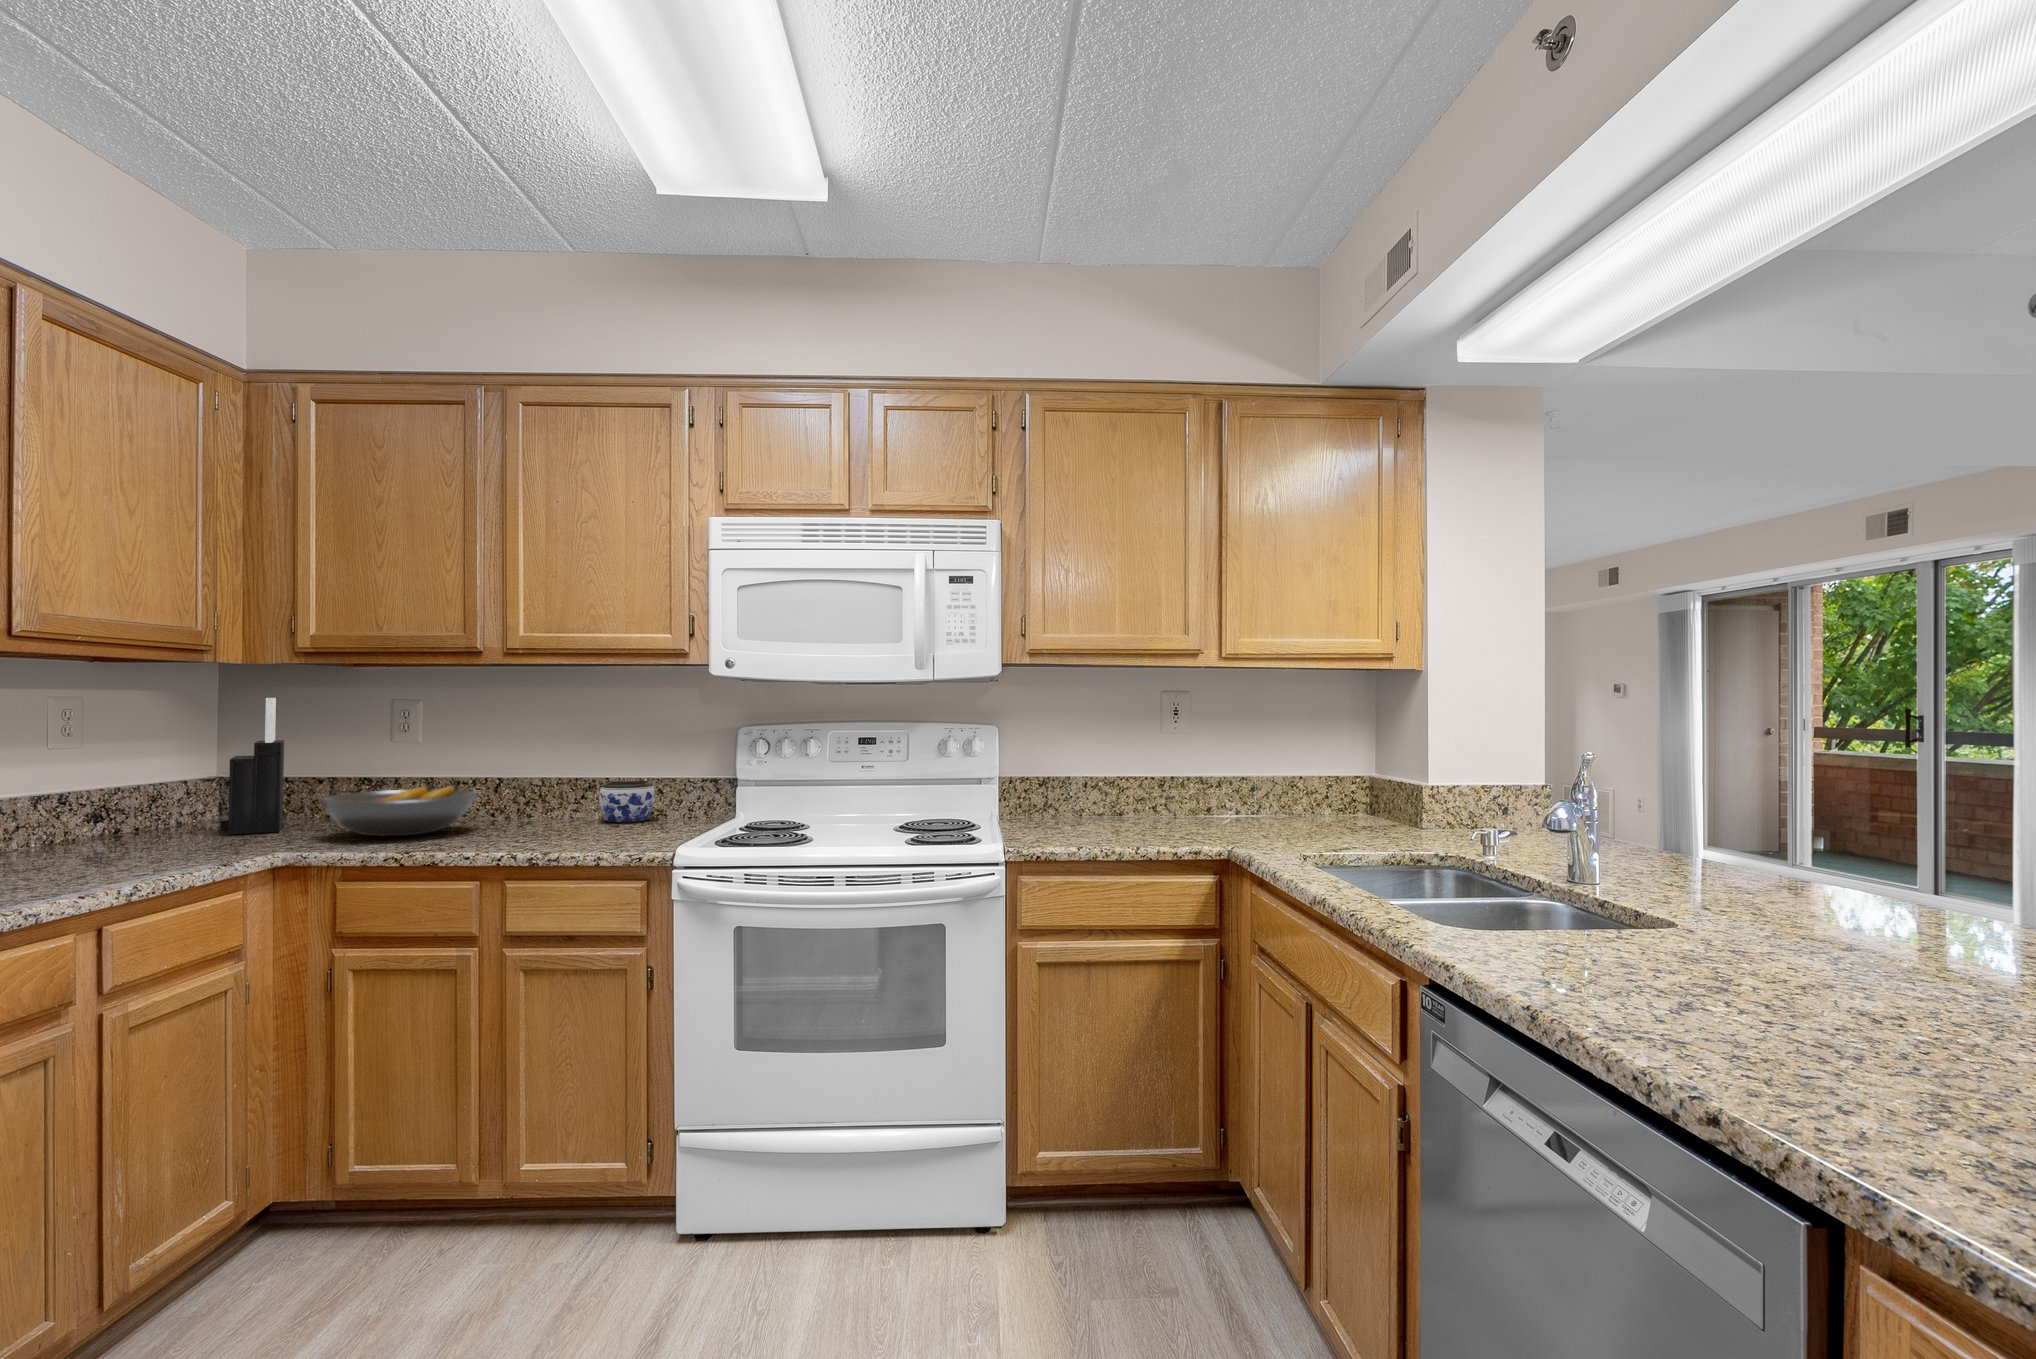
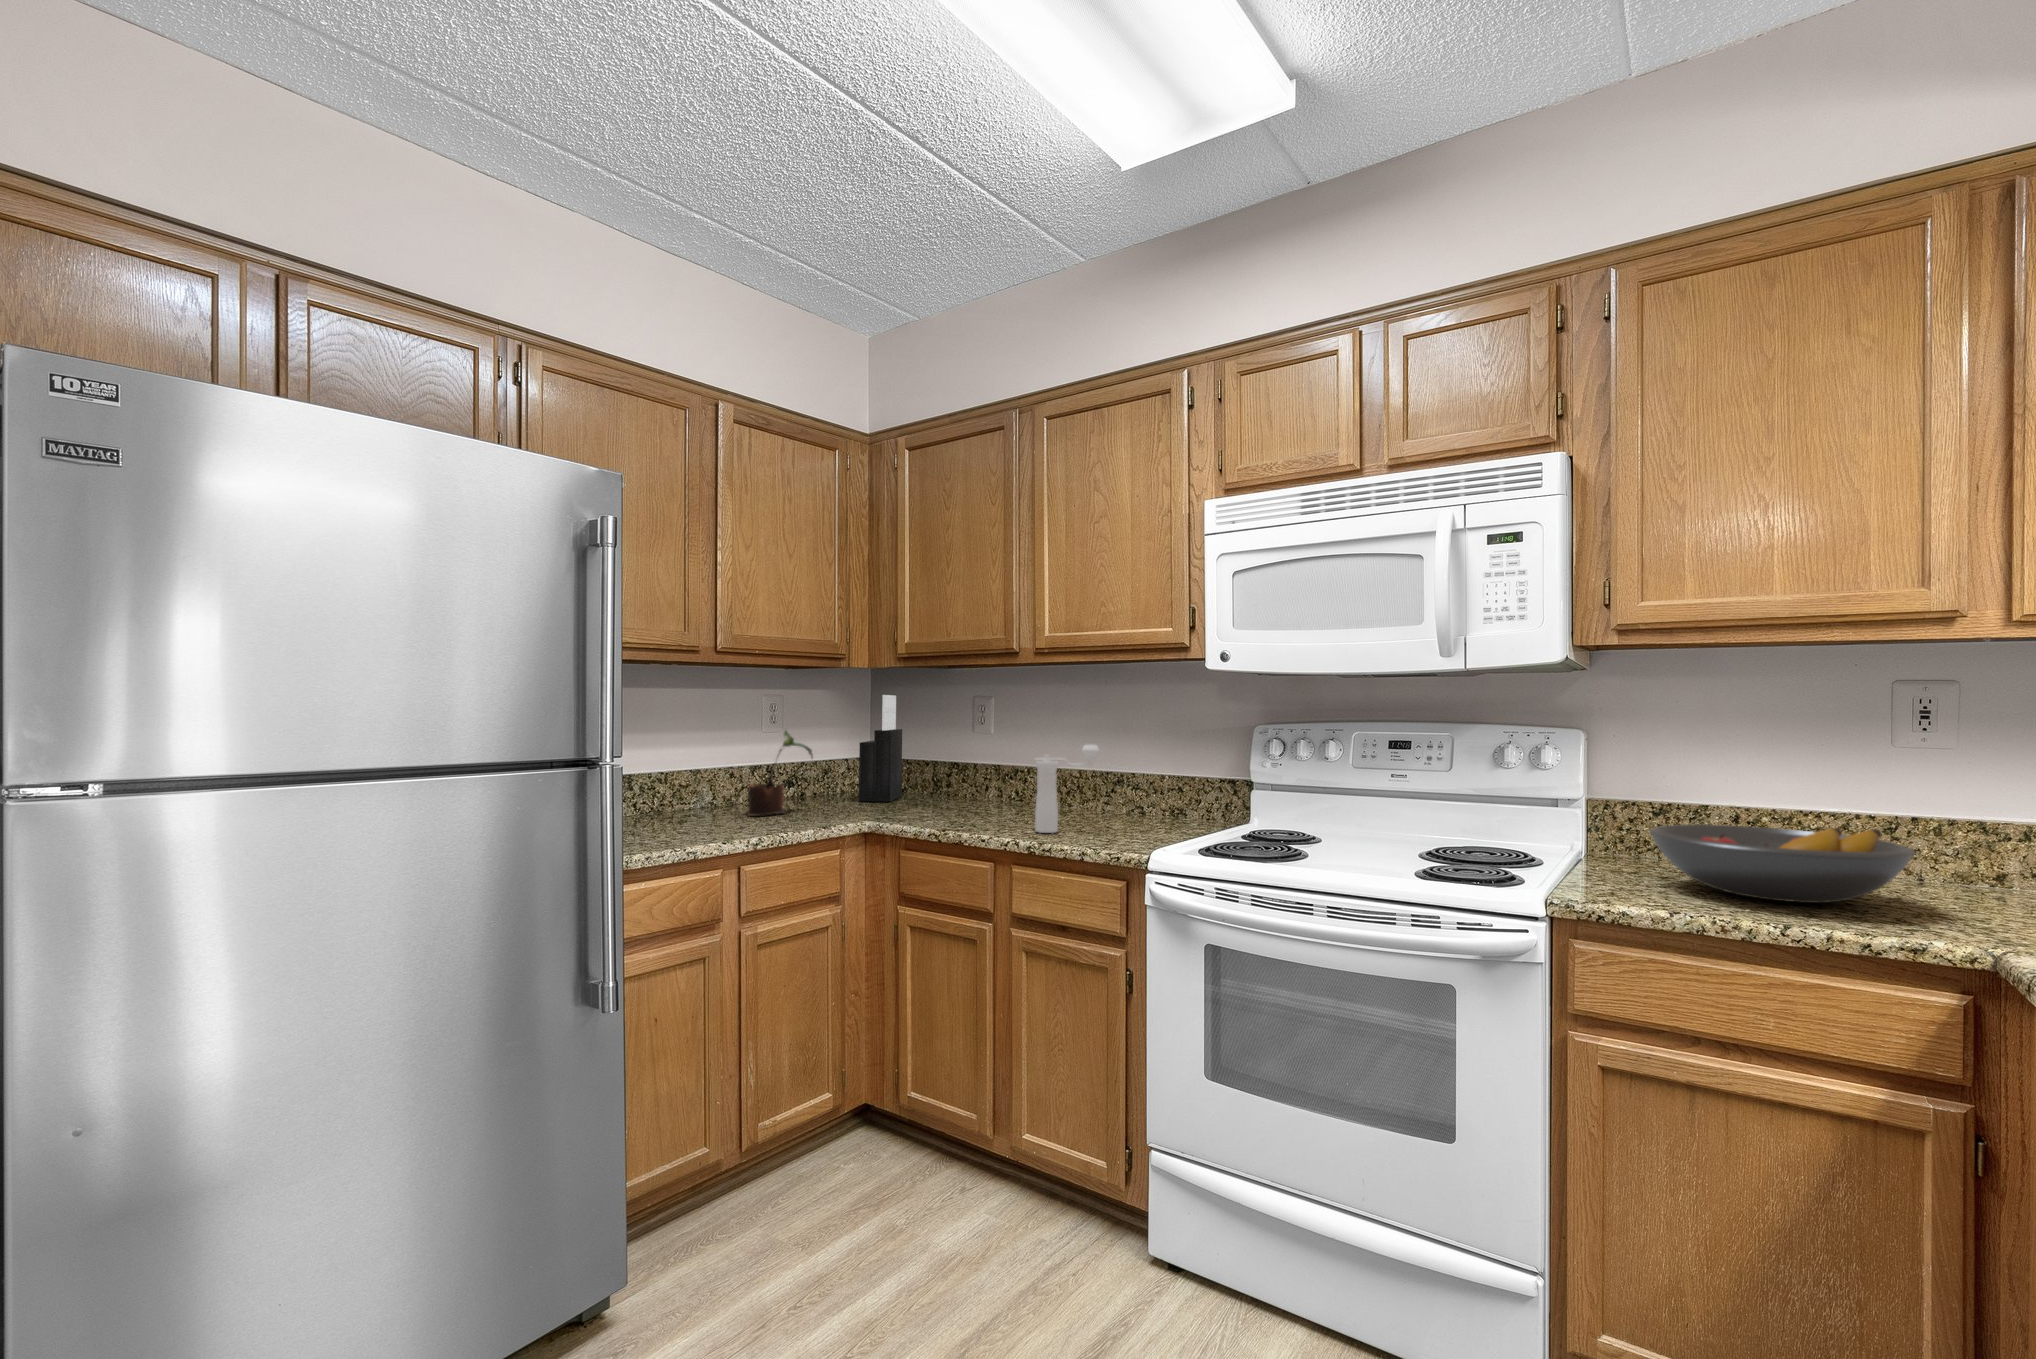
potted plant: none [62,745,177,865] -> present [748,731,813,816]
pepper mill: none [528,751,599,845] -> present [1035,745,1099,833]
jar: present [599,781,655,822] -> none [1120,776,1172,818]
fruit bowl: present [321,785,477,836] -> present [1649,824,1915,903]

